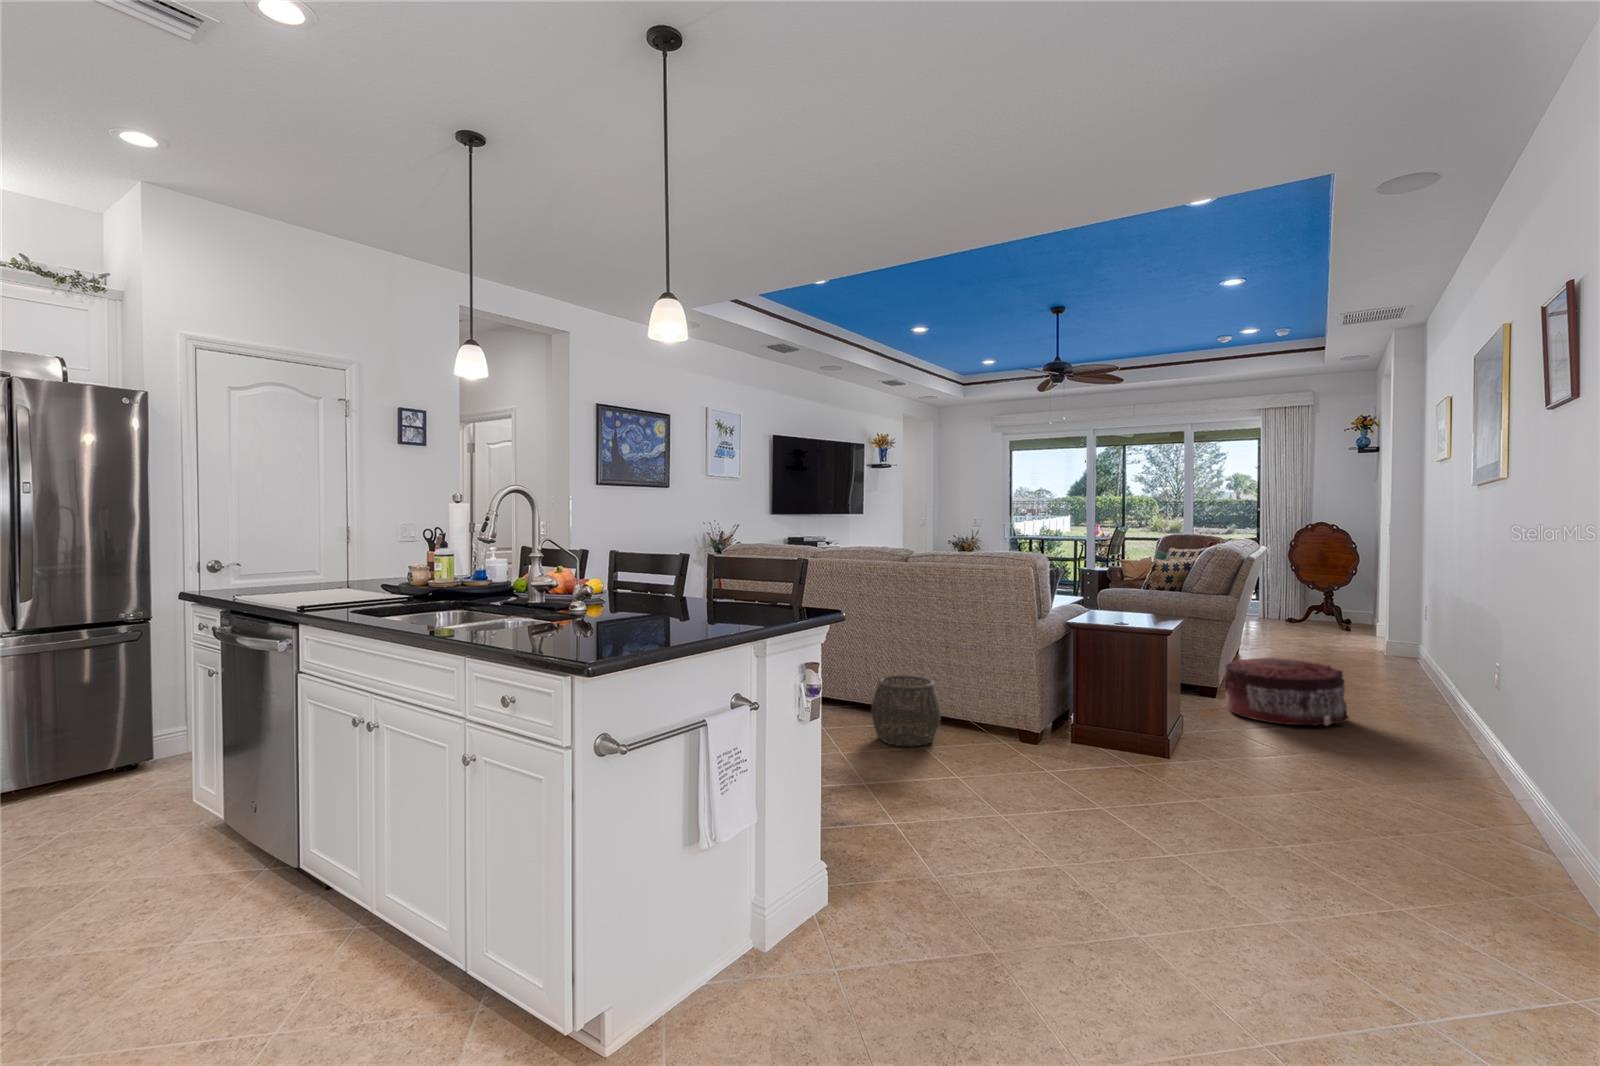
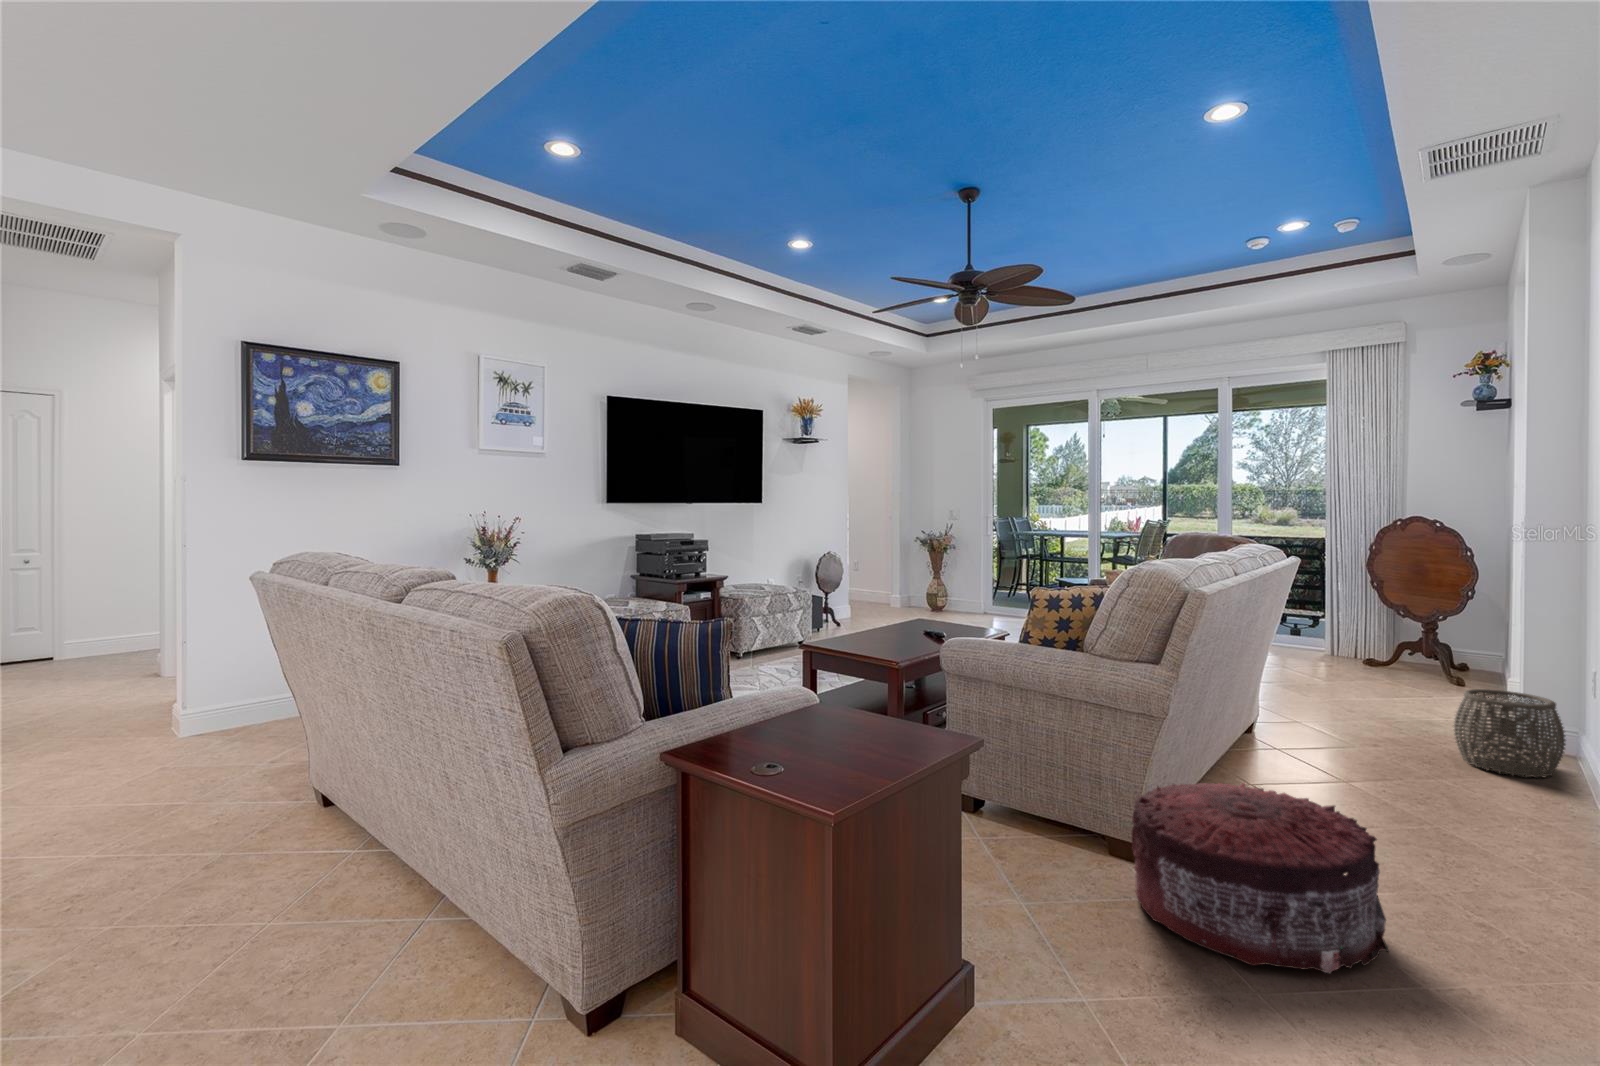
woven basket: present [872,675,941,747] -> present [1454,689,1566,778]

